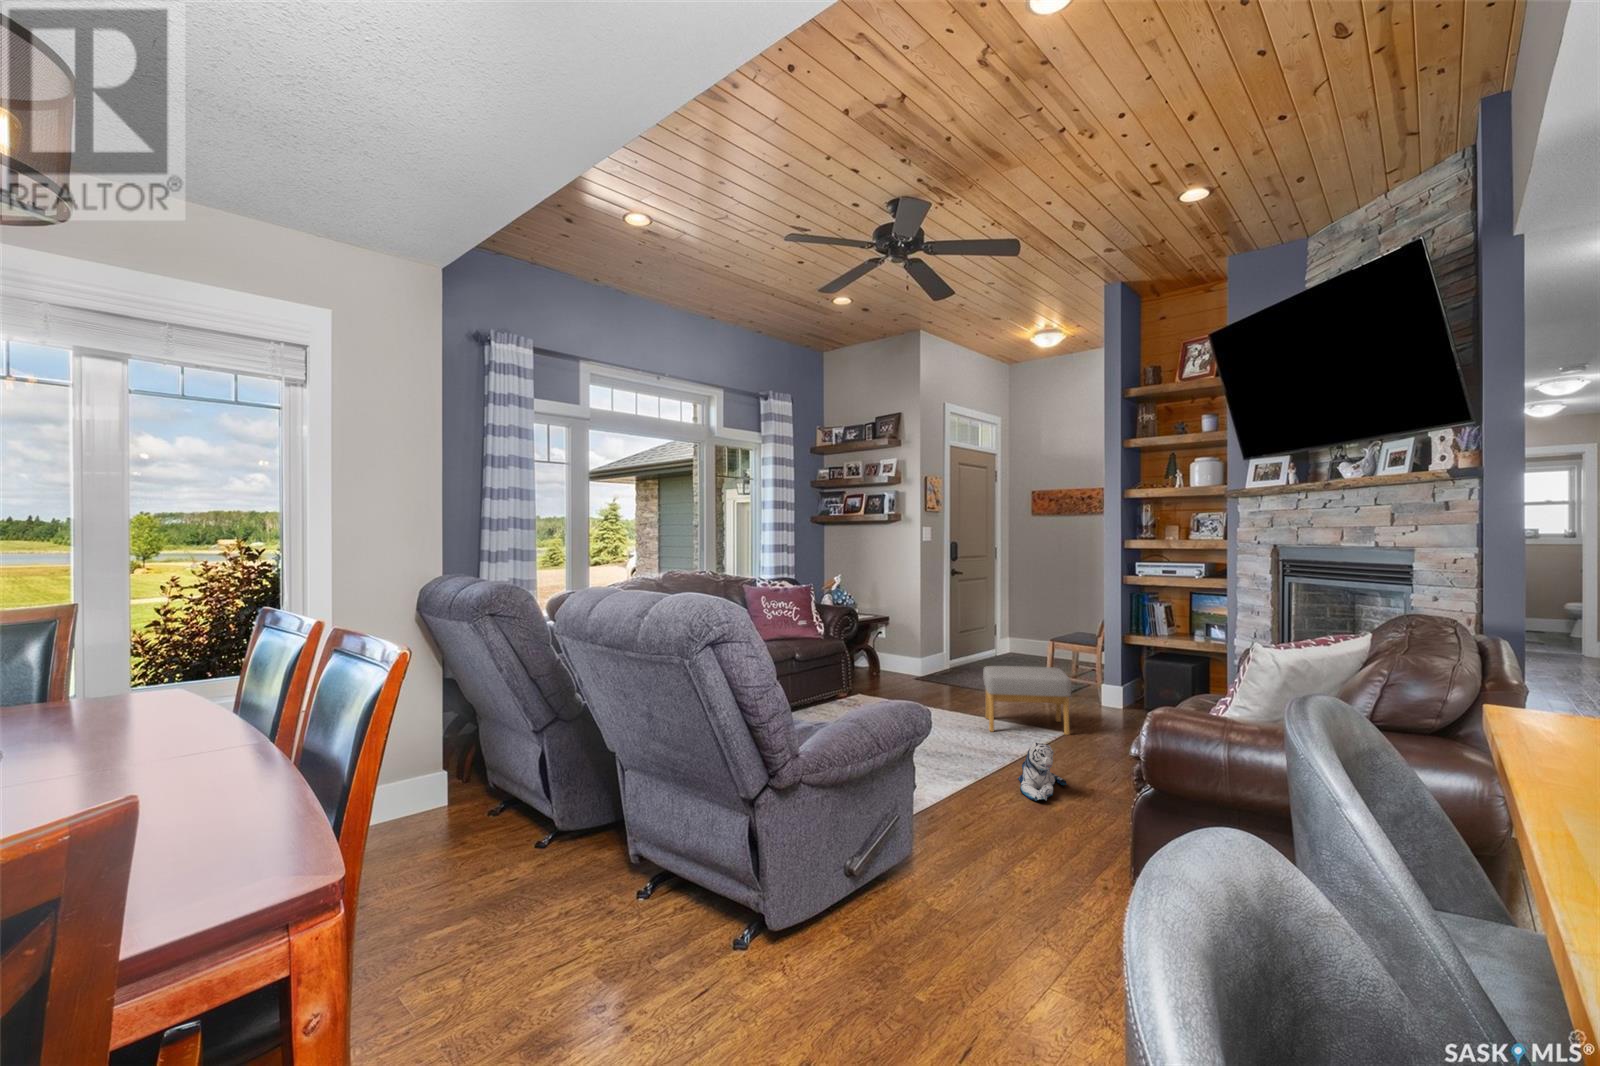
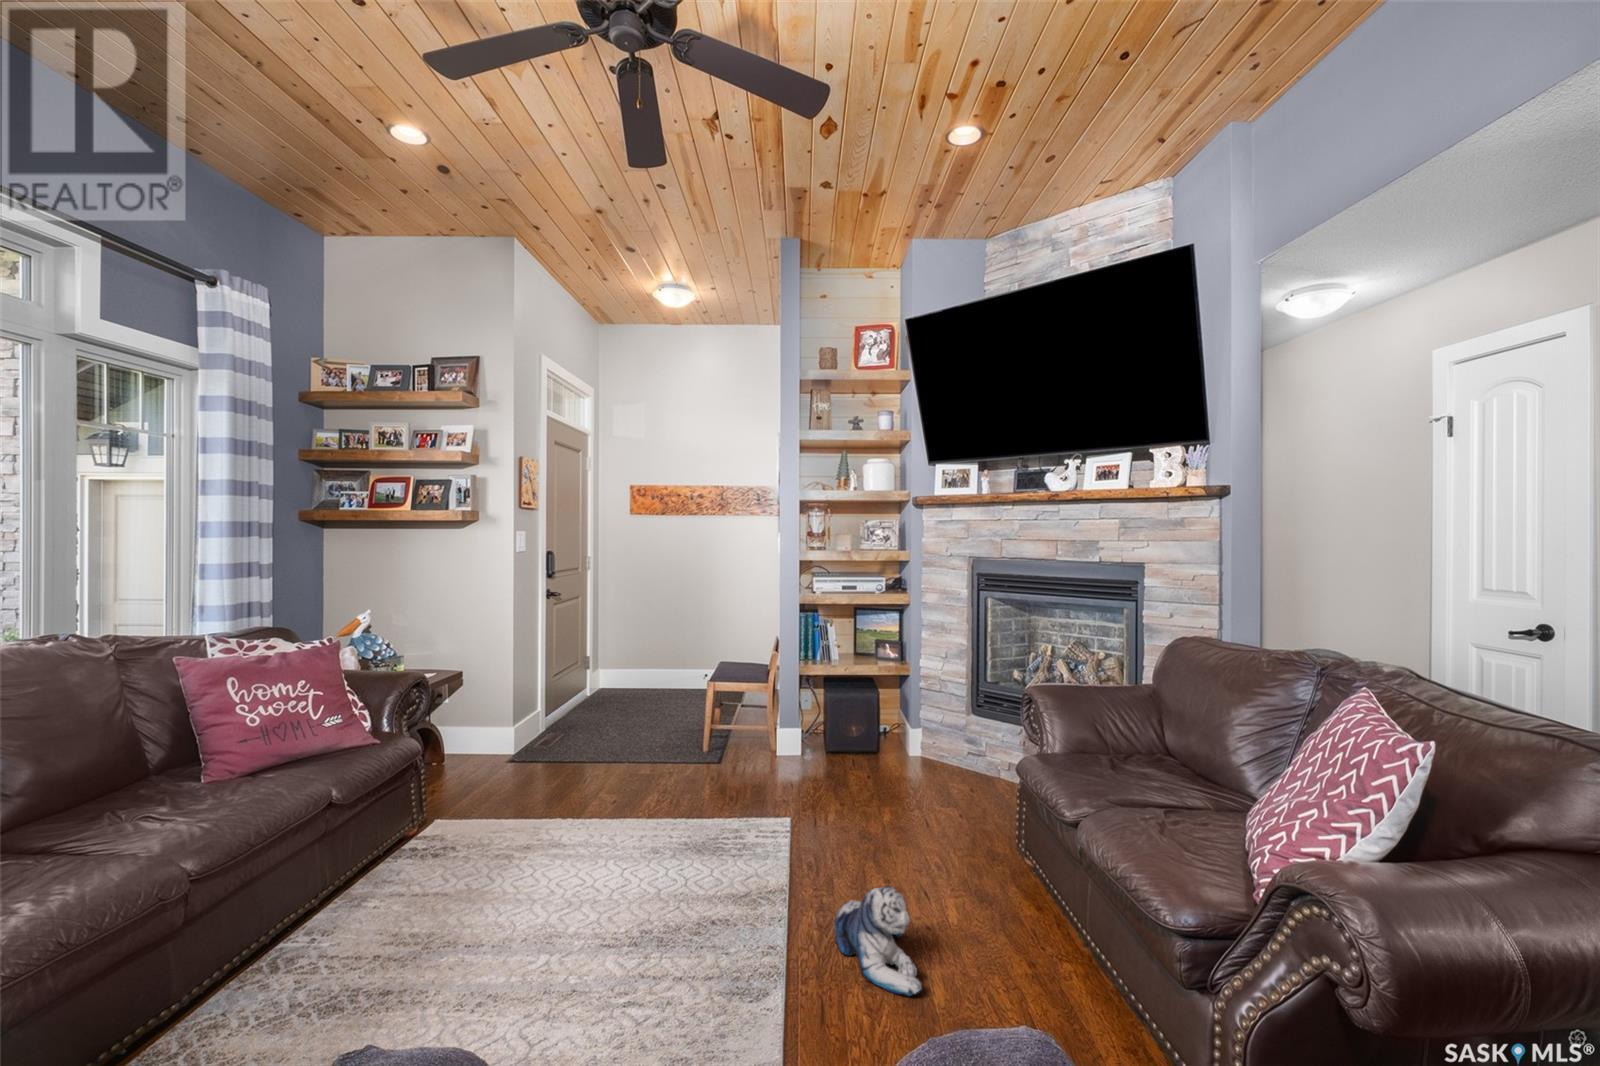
footstool: present [983,666,1071,735] -> none [667,726,798,845]

